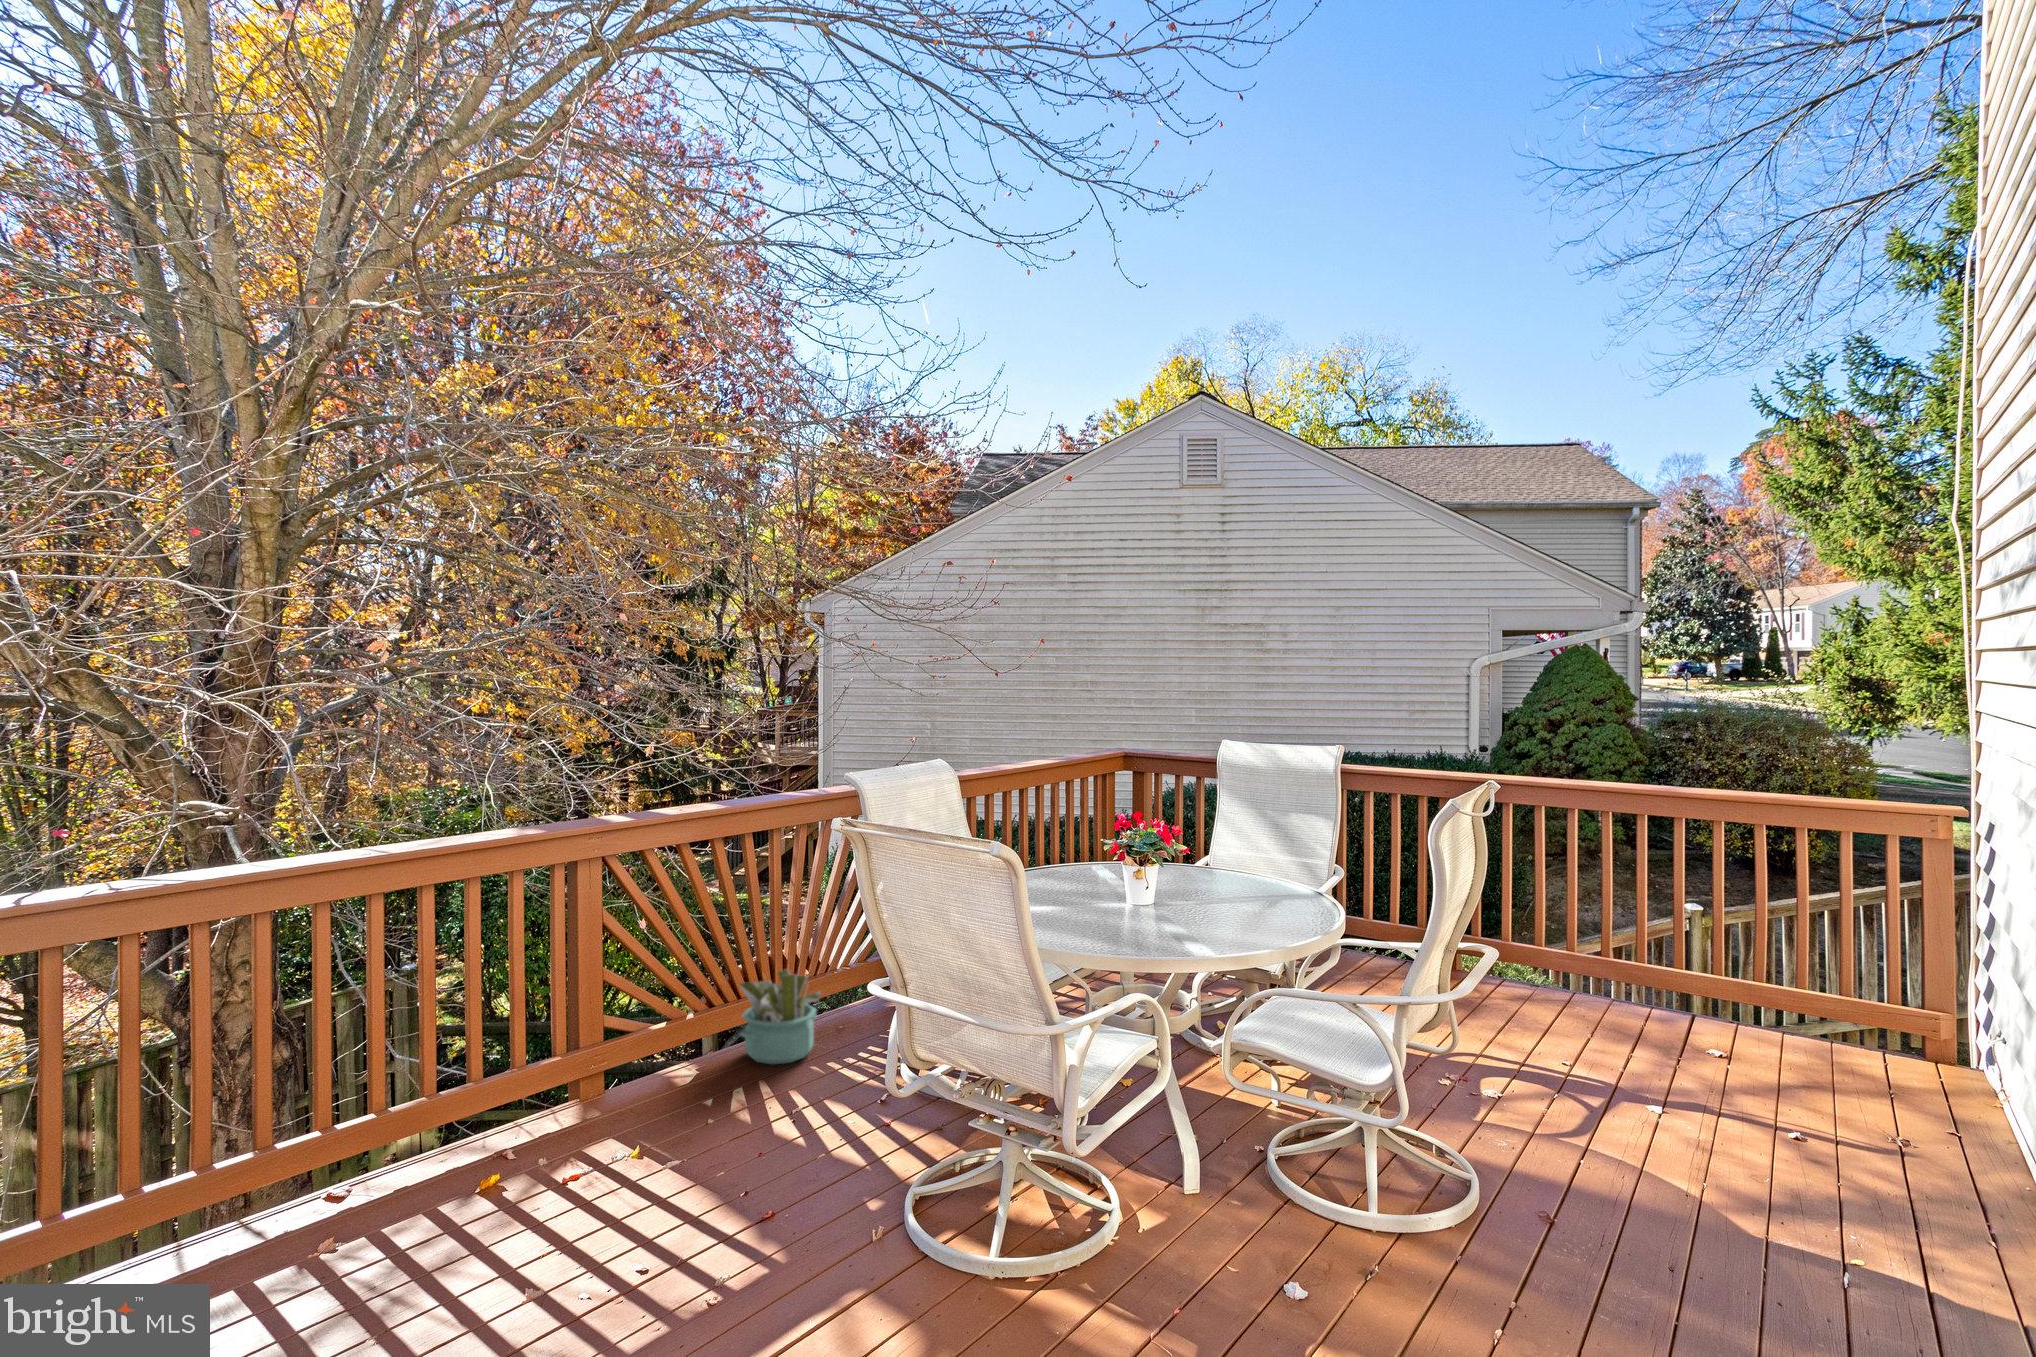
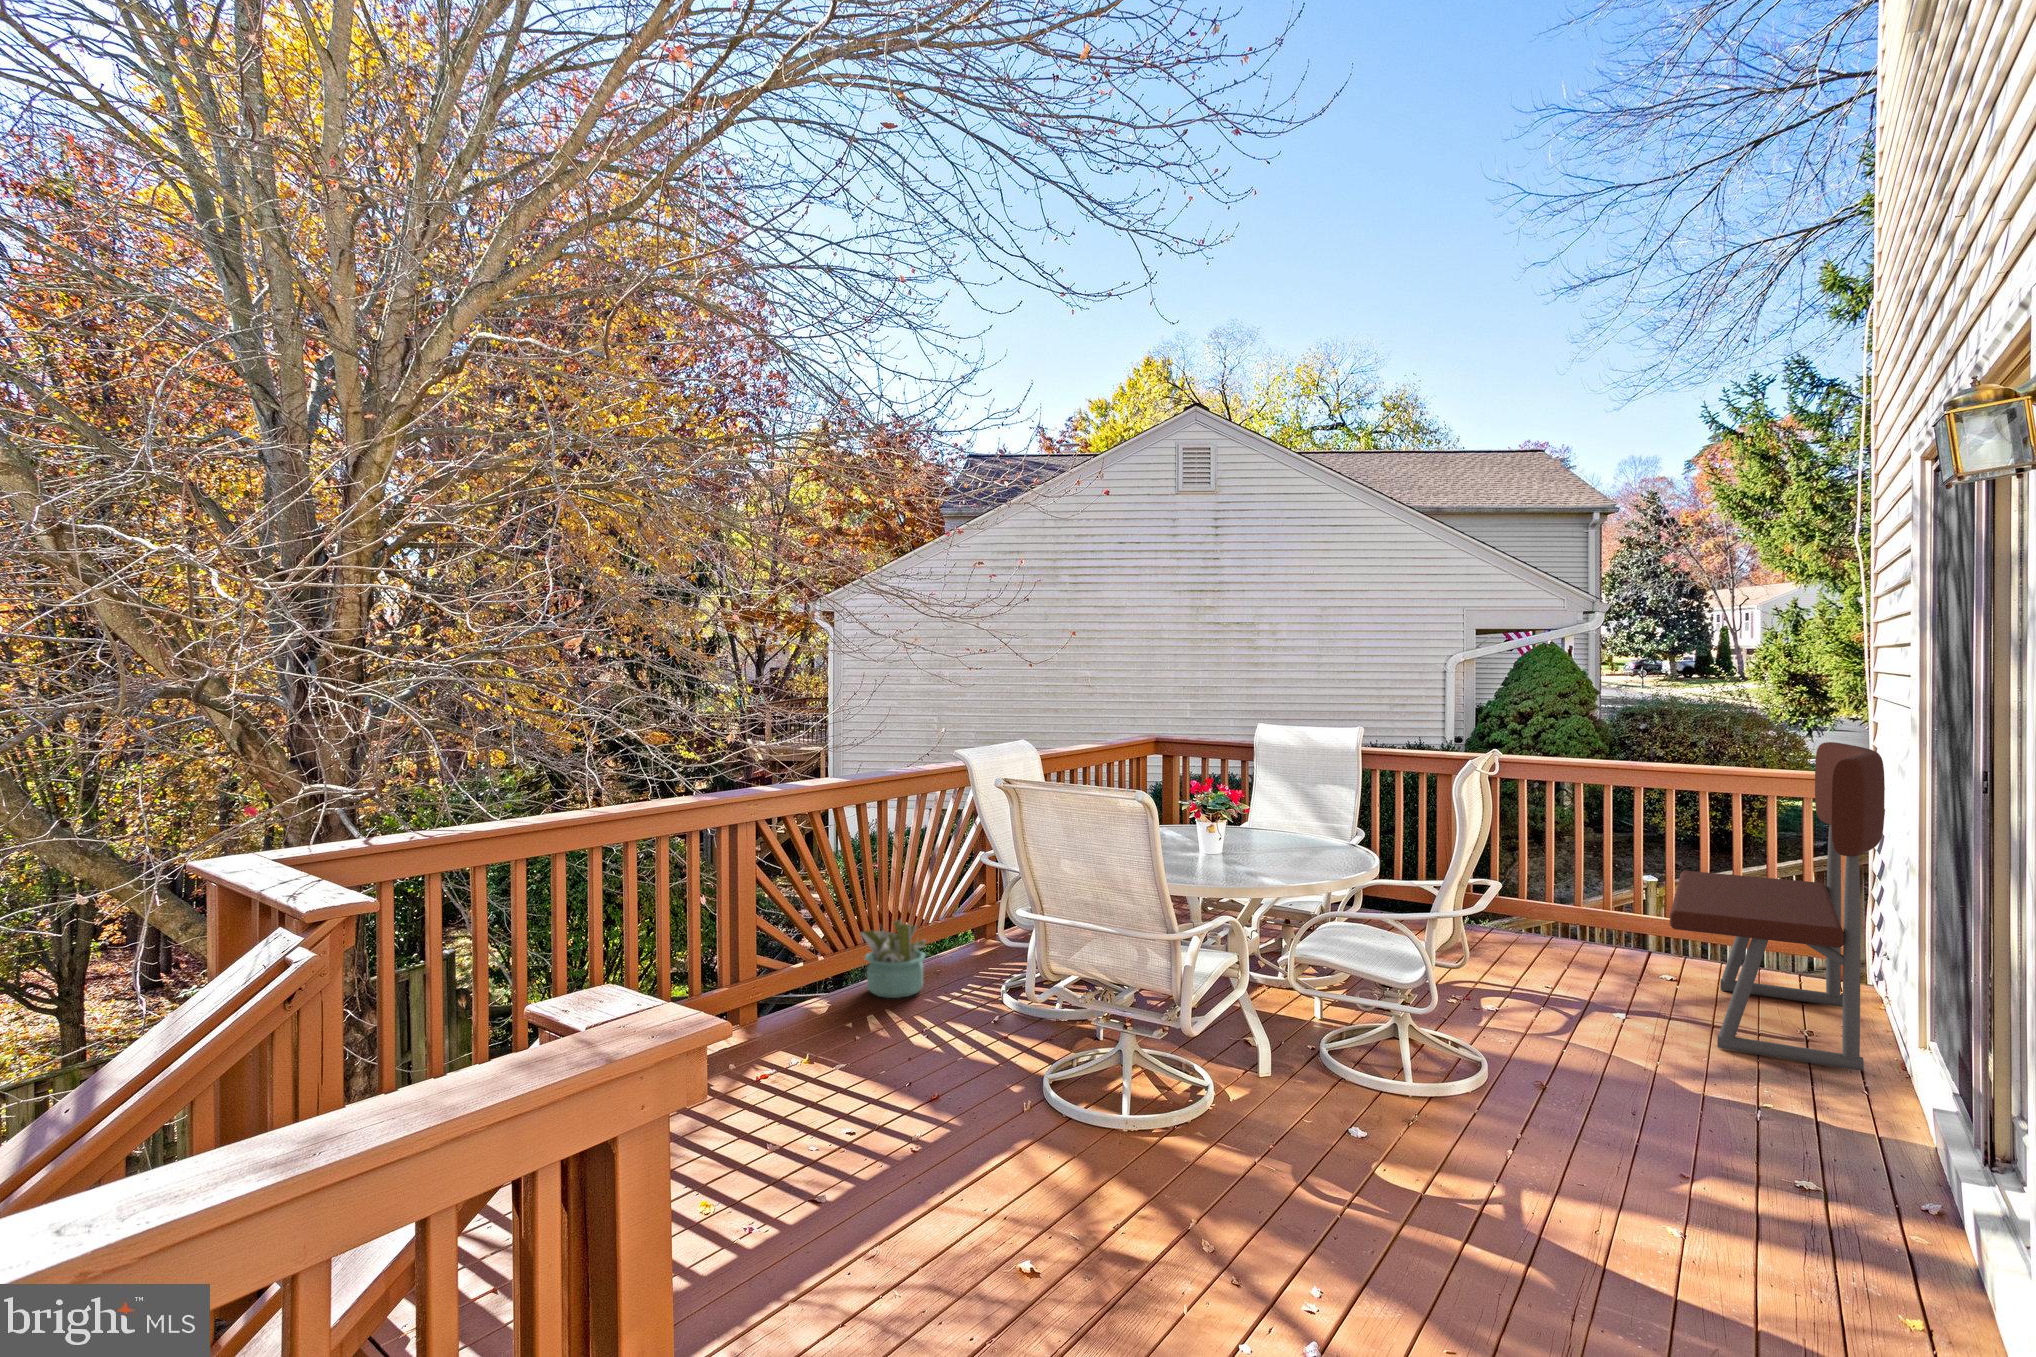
bench: none [1720,766,1998,1197] -> present [1670,742,1885,1071]

